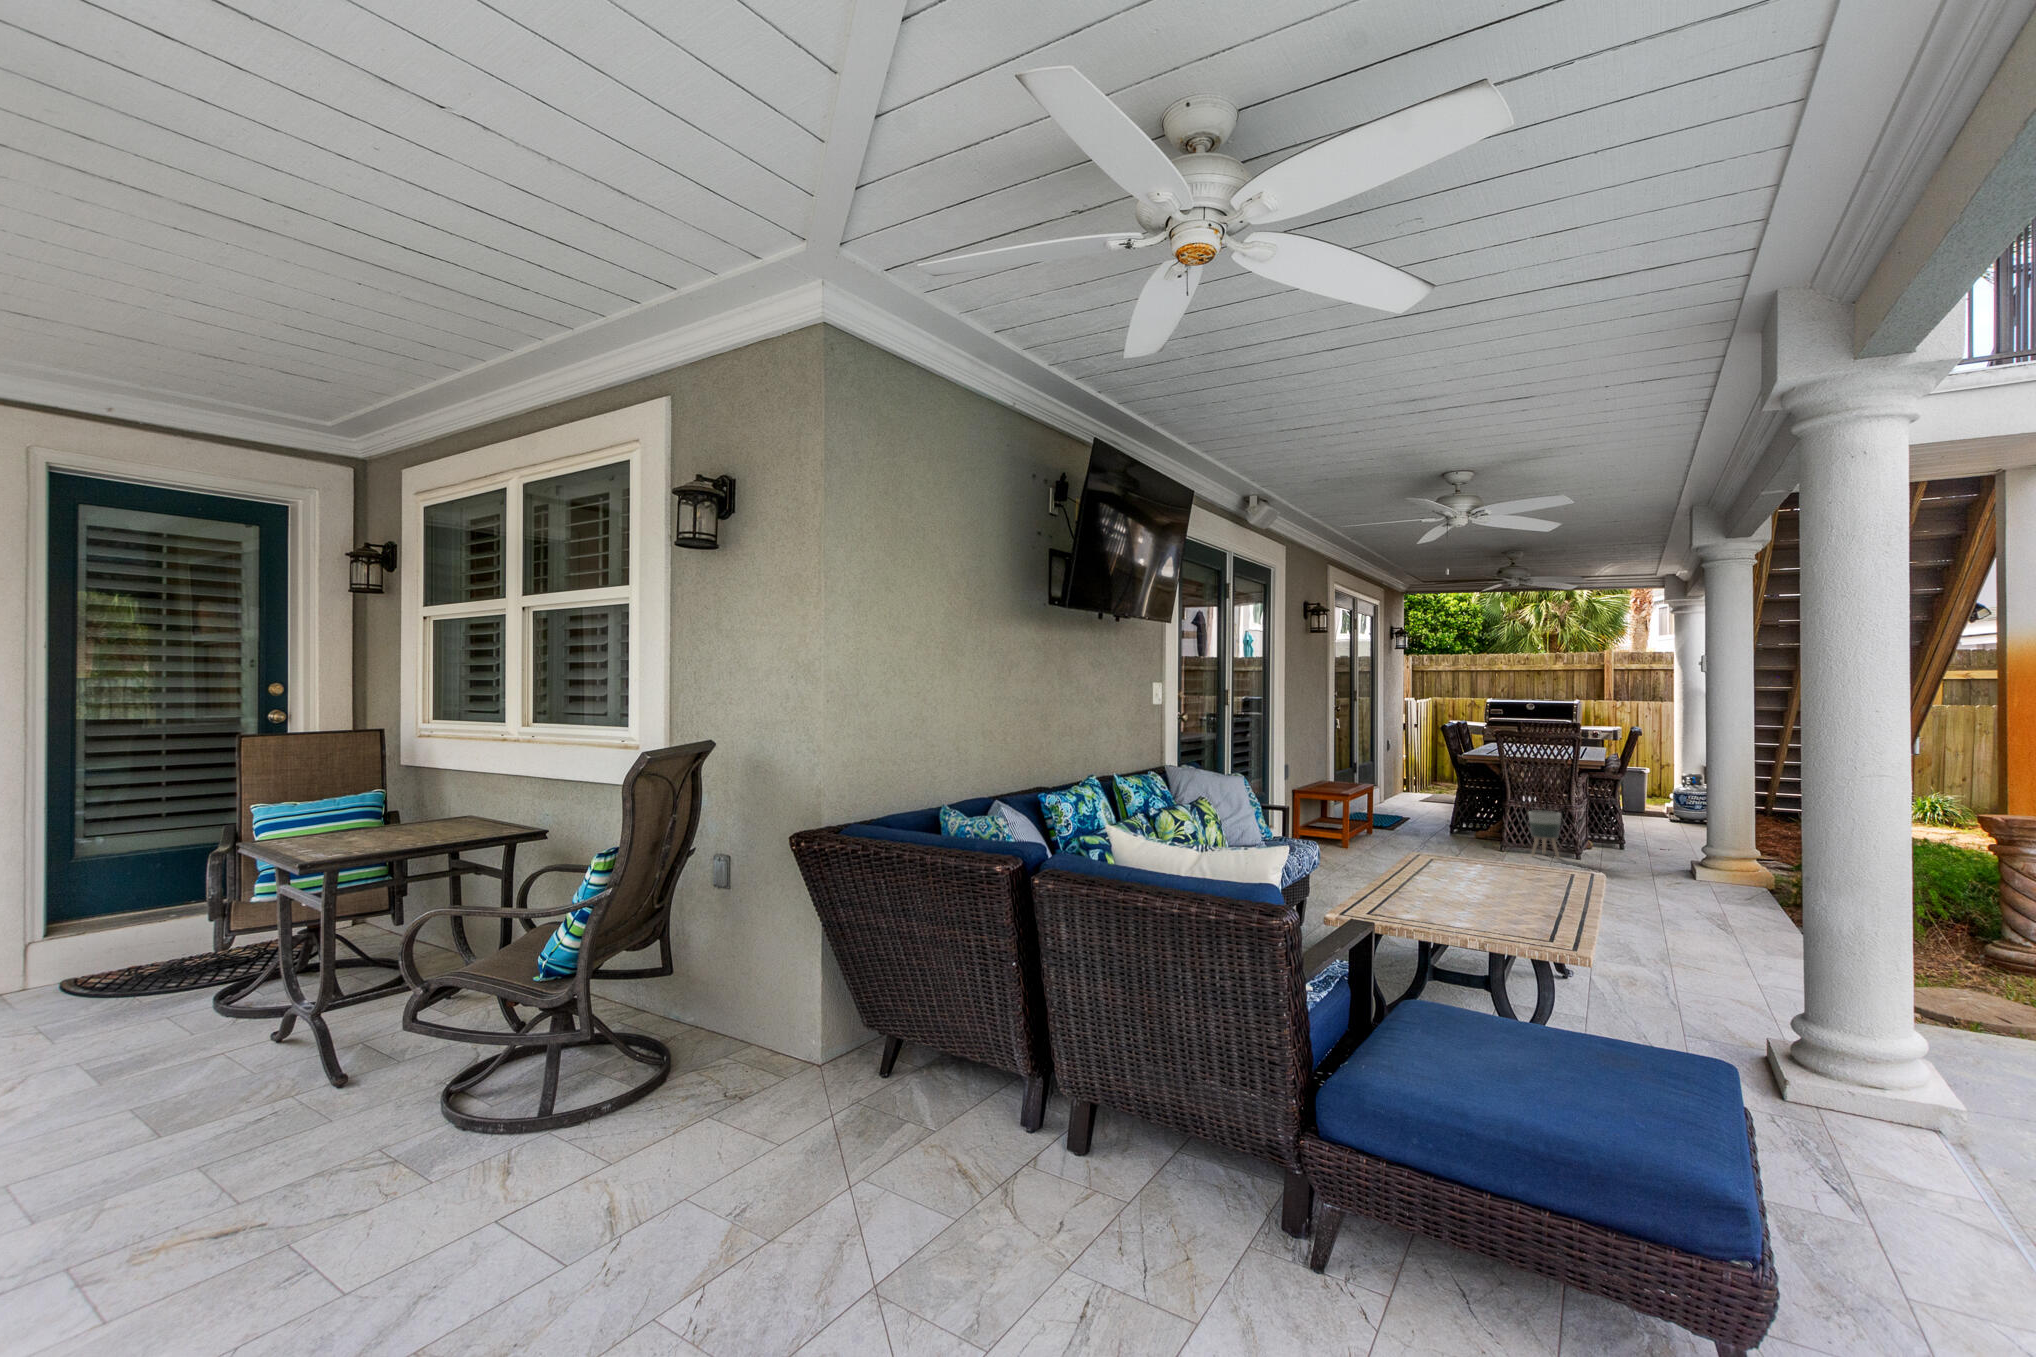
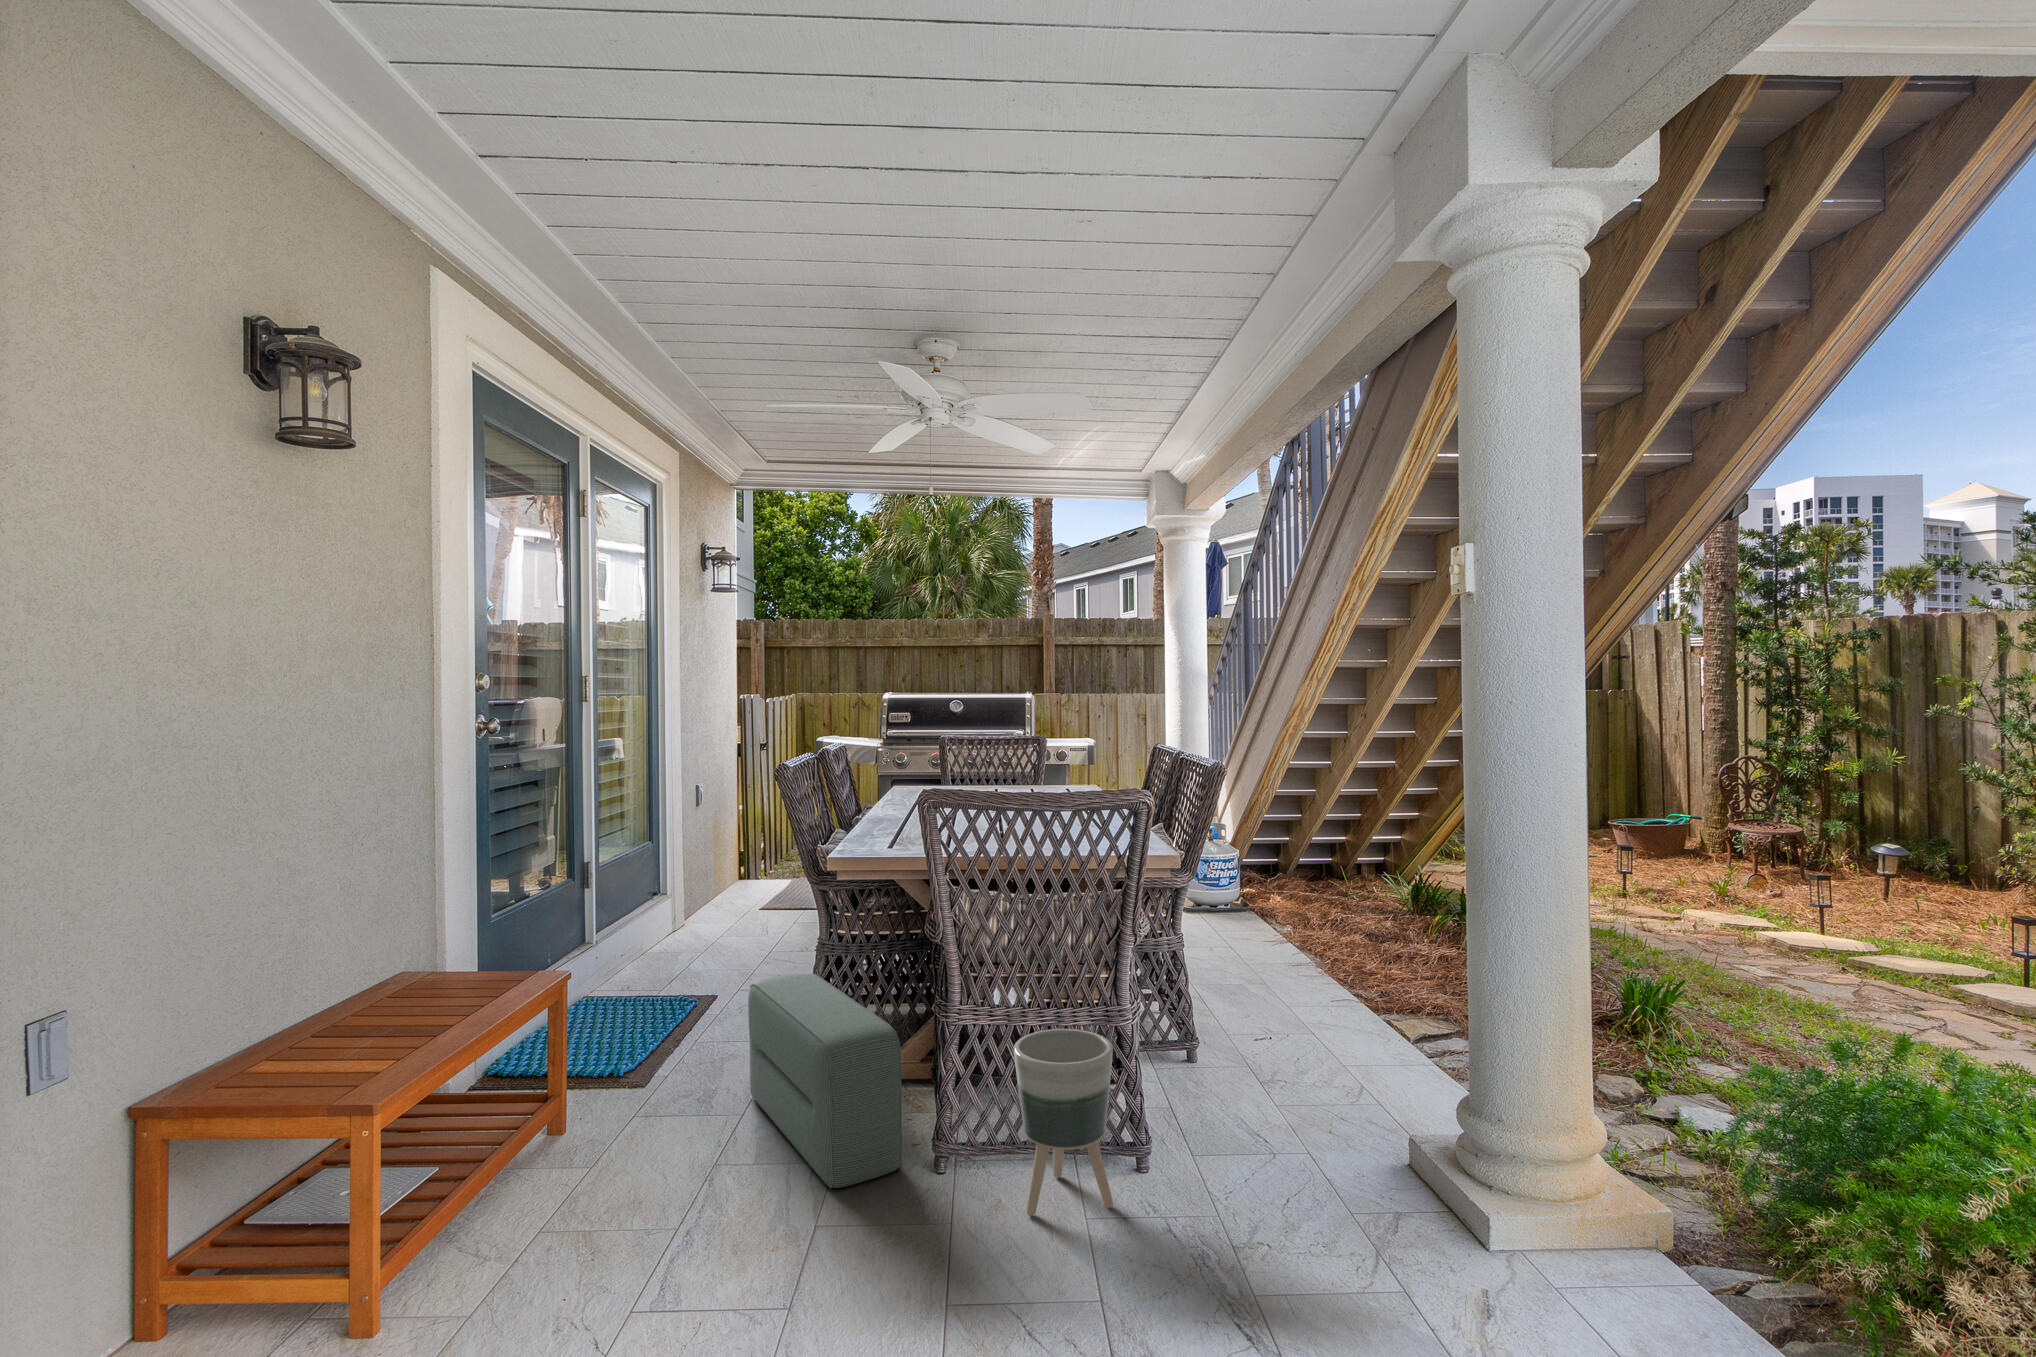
pouf: none [1439,799,1493,849] -> present [748,973,902,1188]

